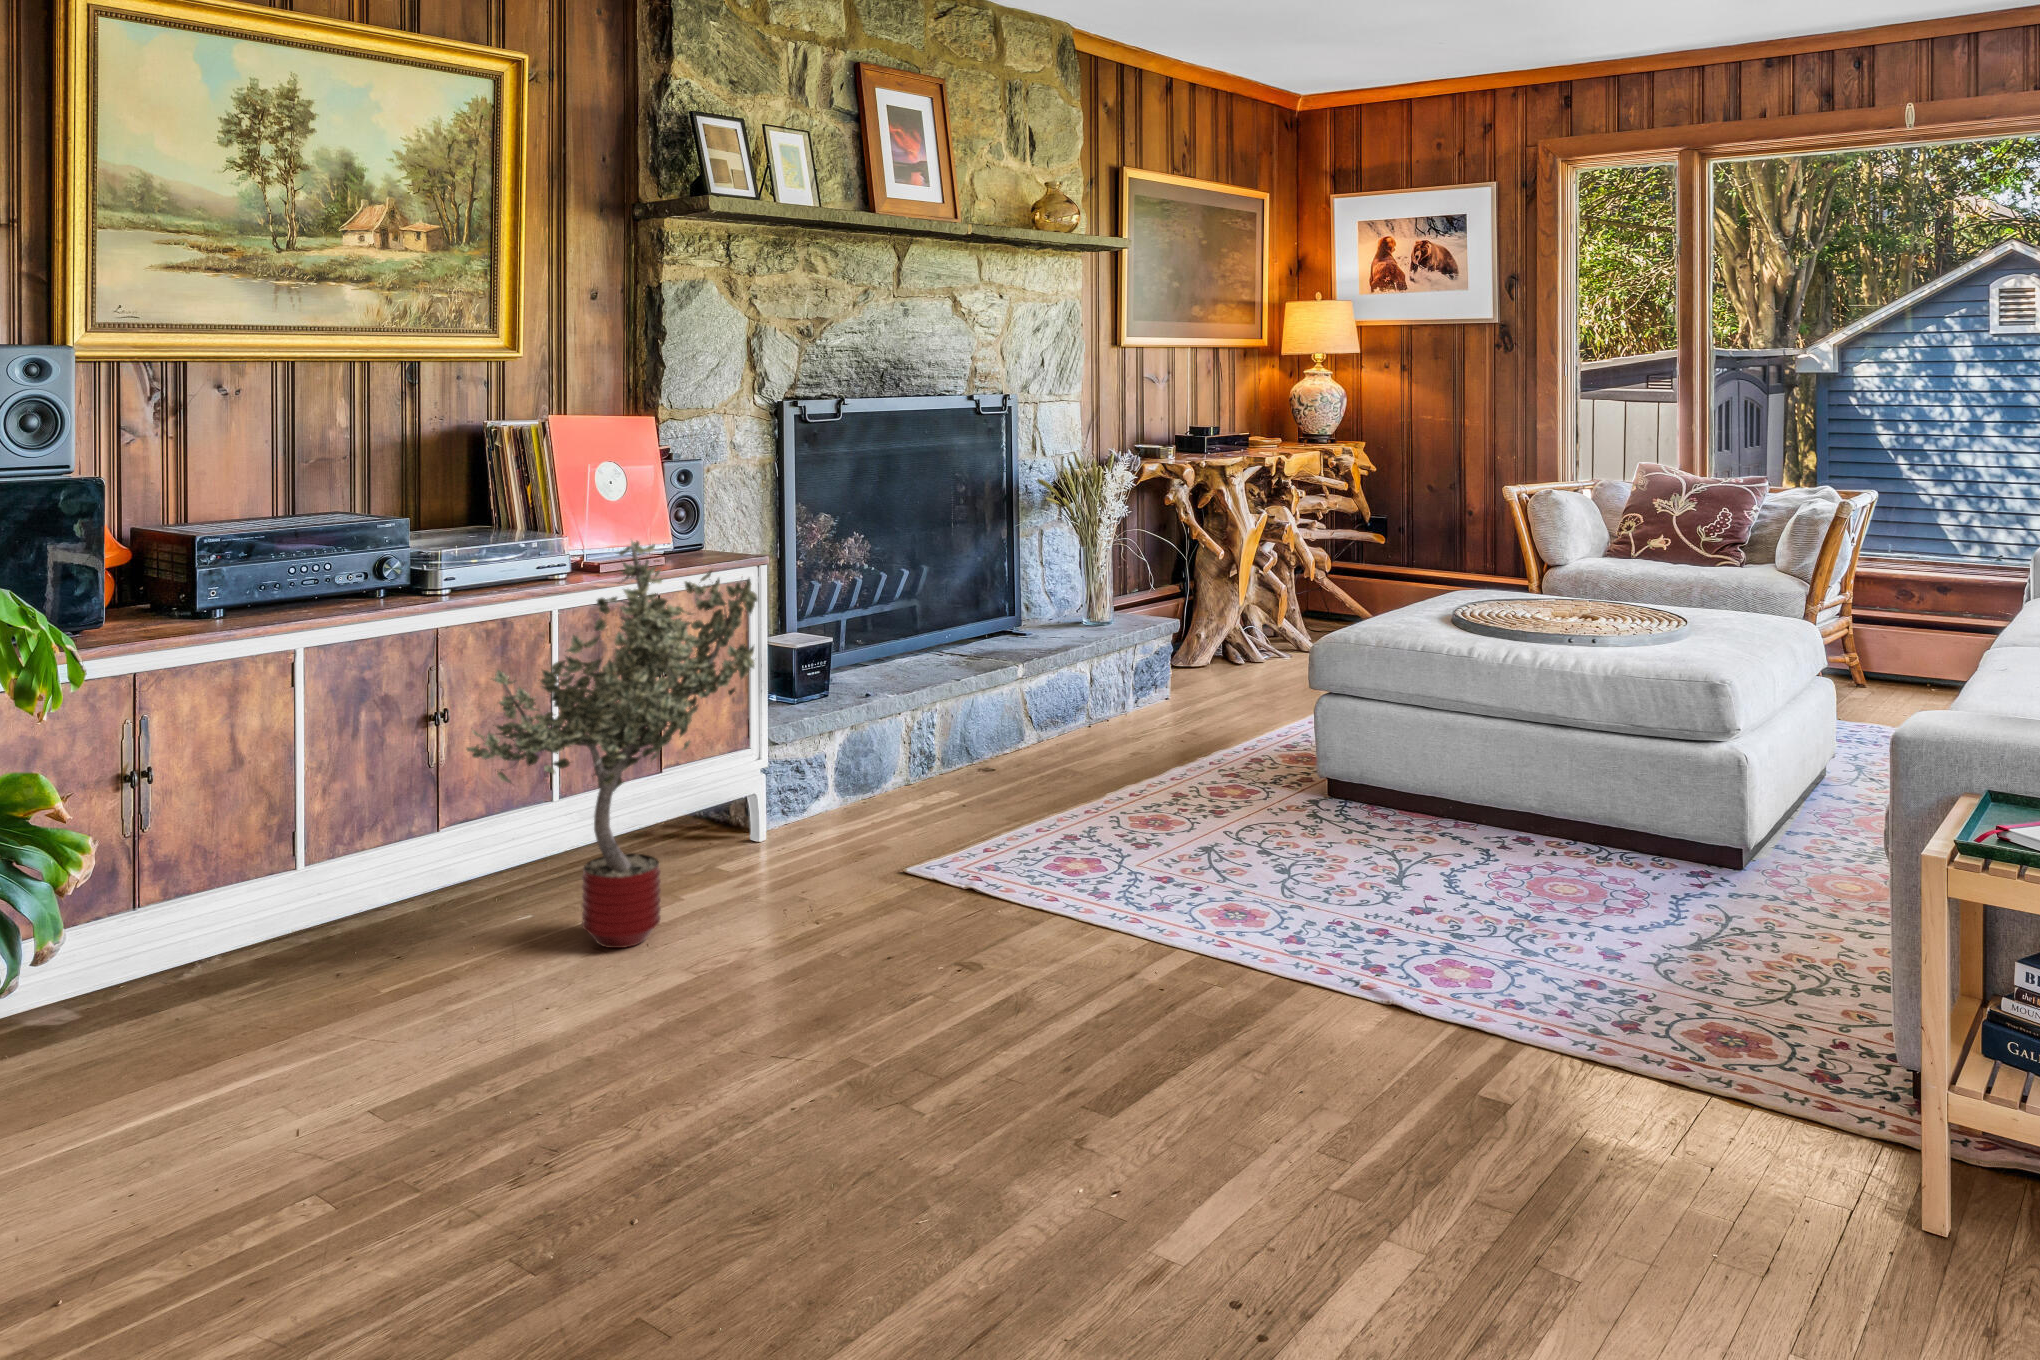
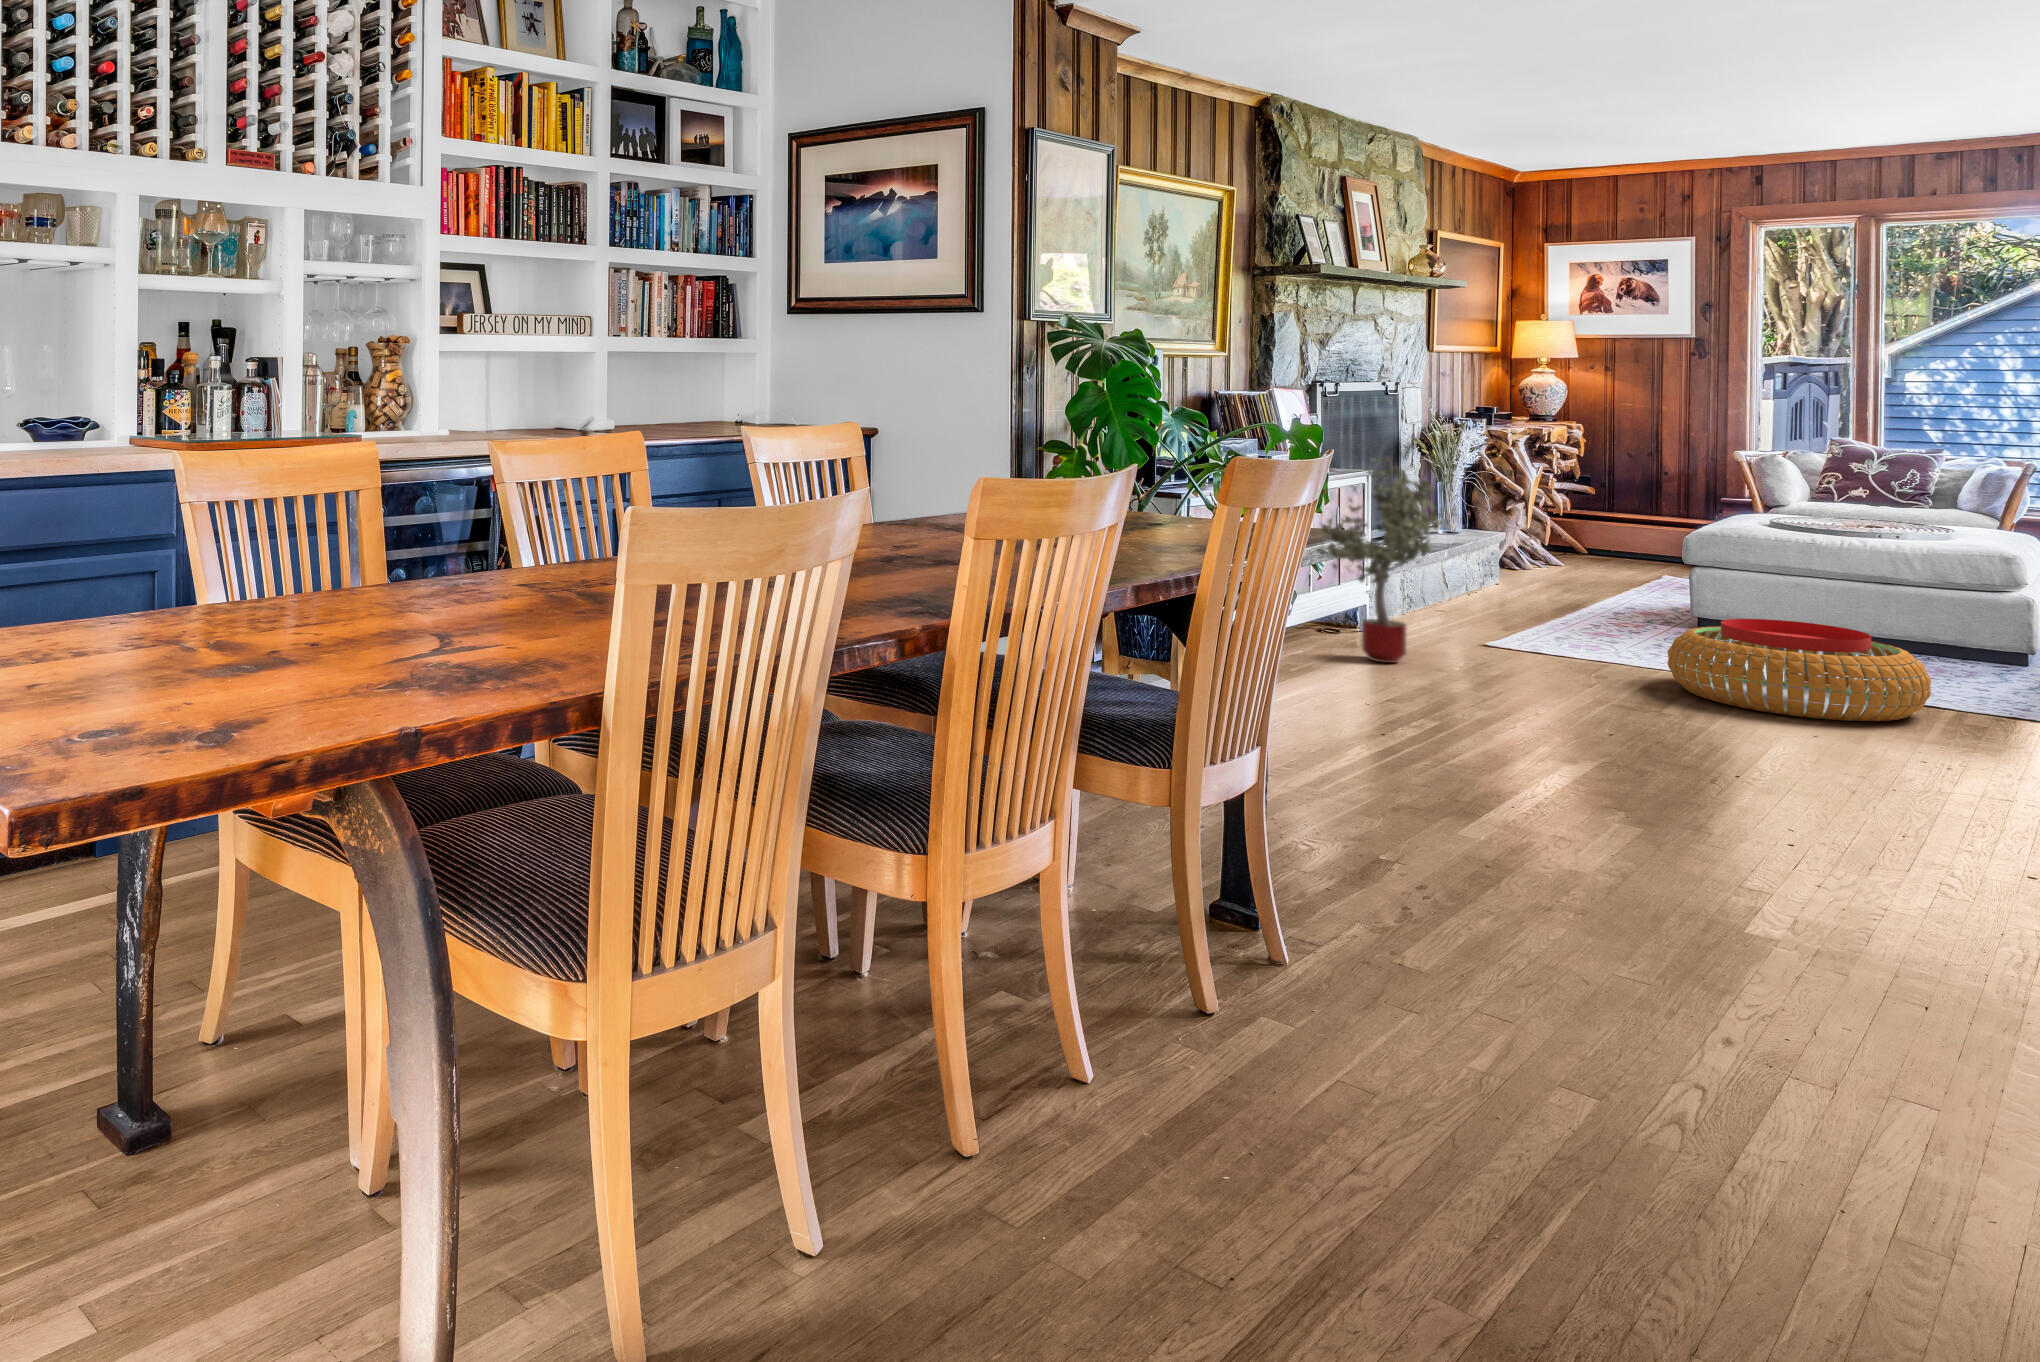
pouf: none [1029,856,1445,1119] -> present [1668,619,1931,721]

